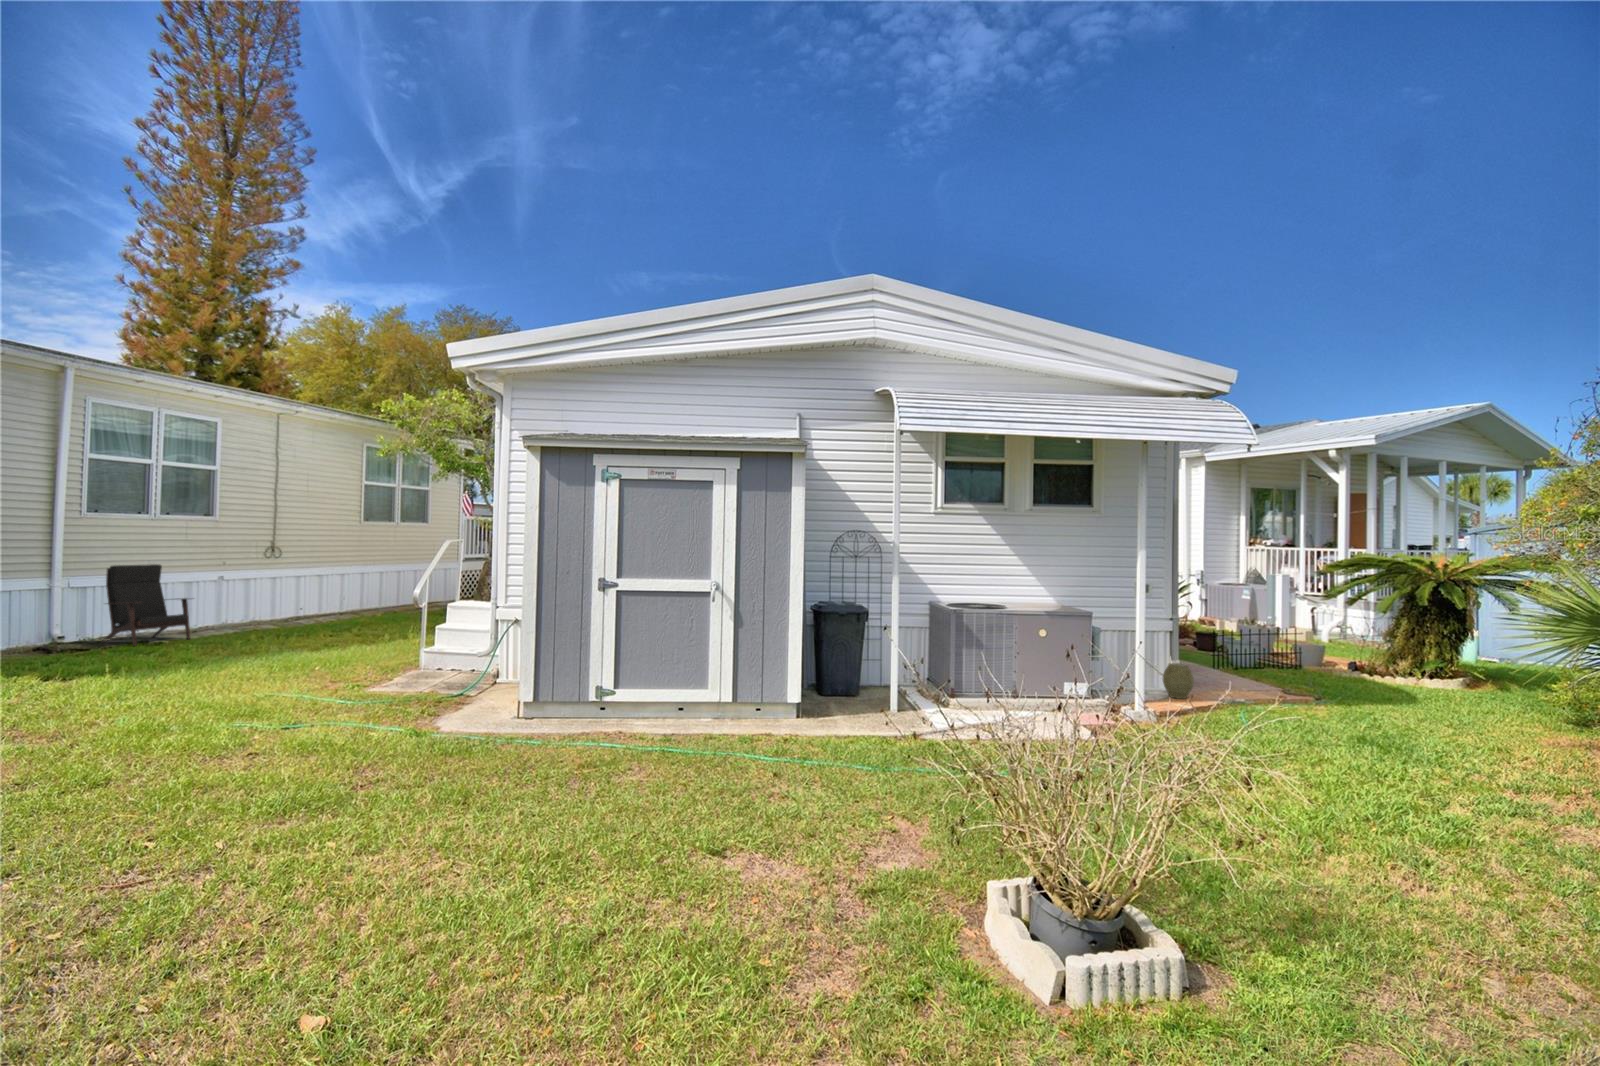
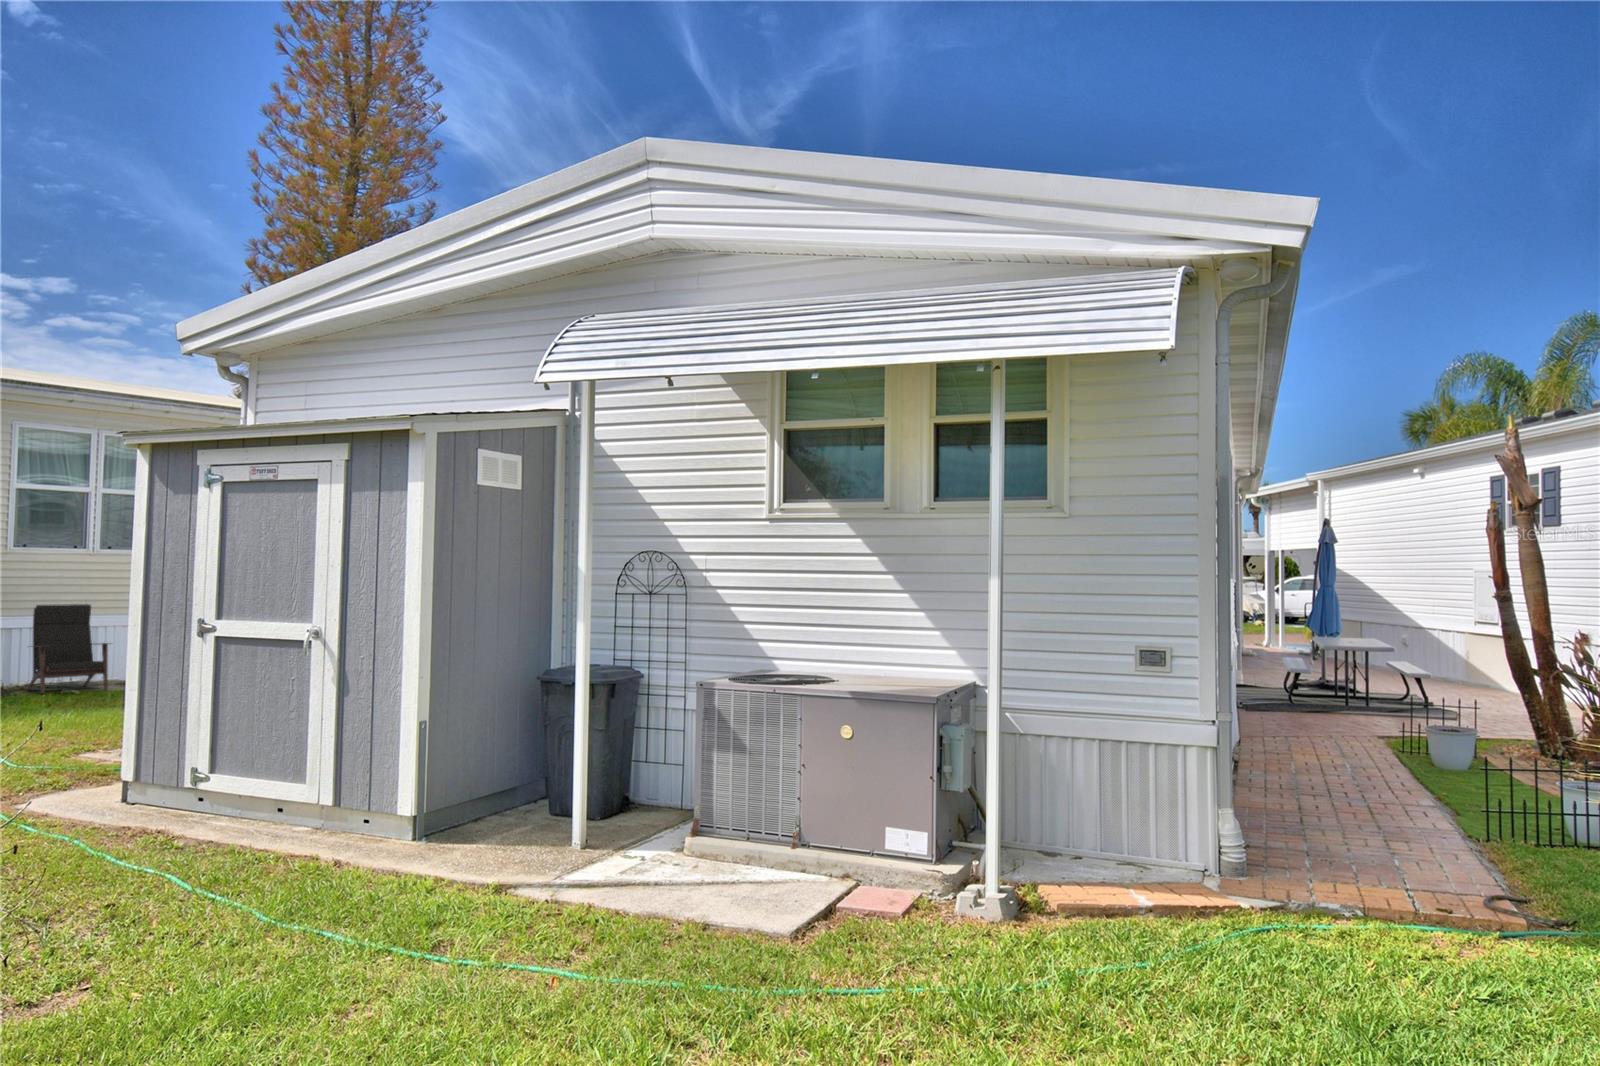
woven basket: present [1163,663,1194,699] -> none [1161,812,1222,887]

